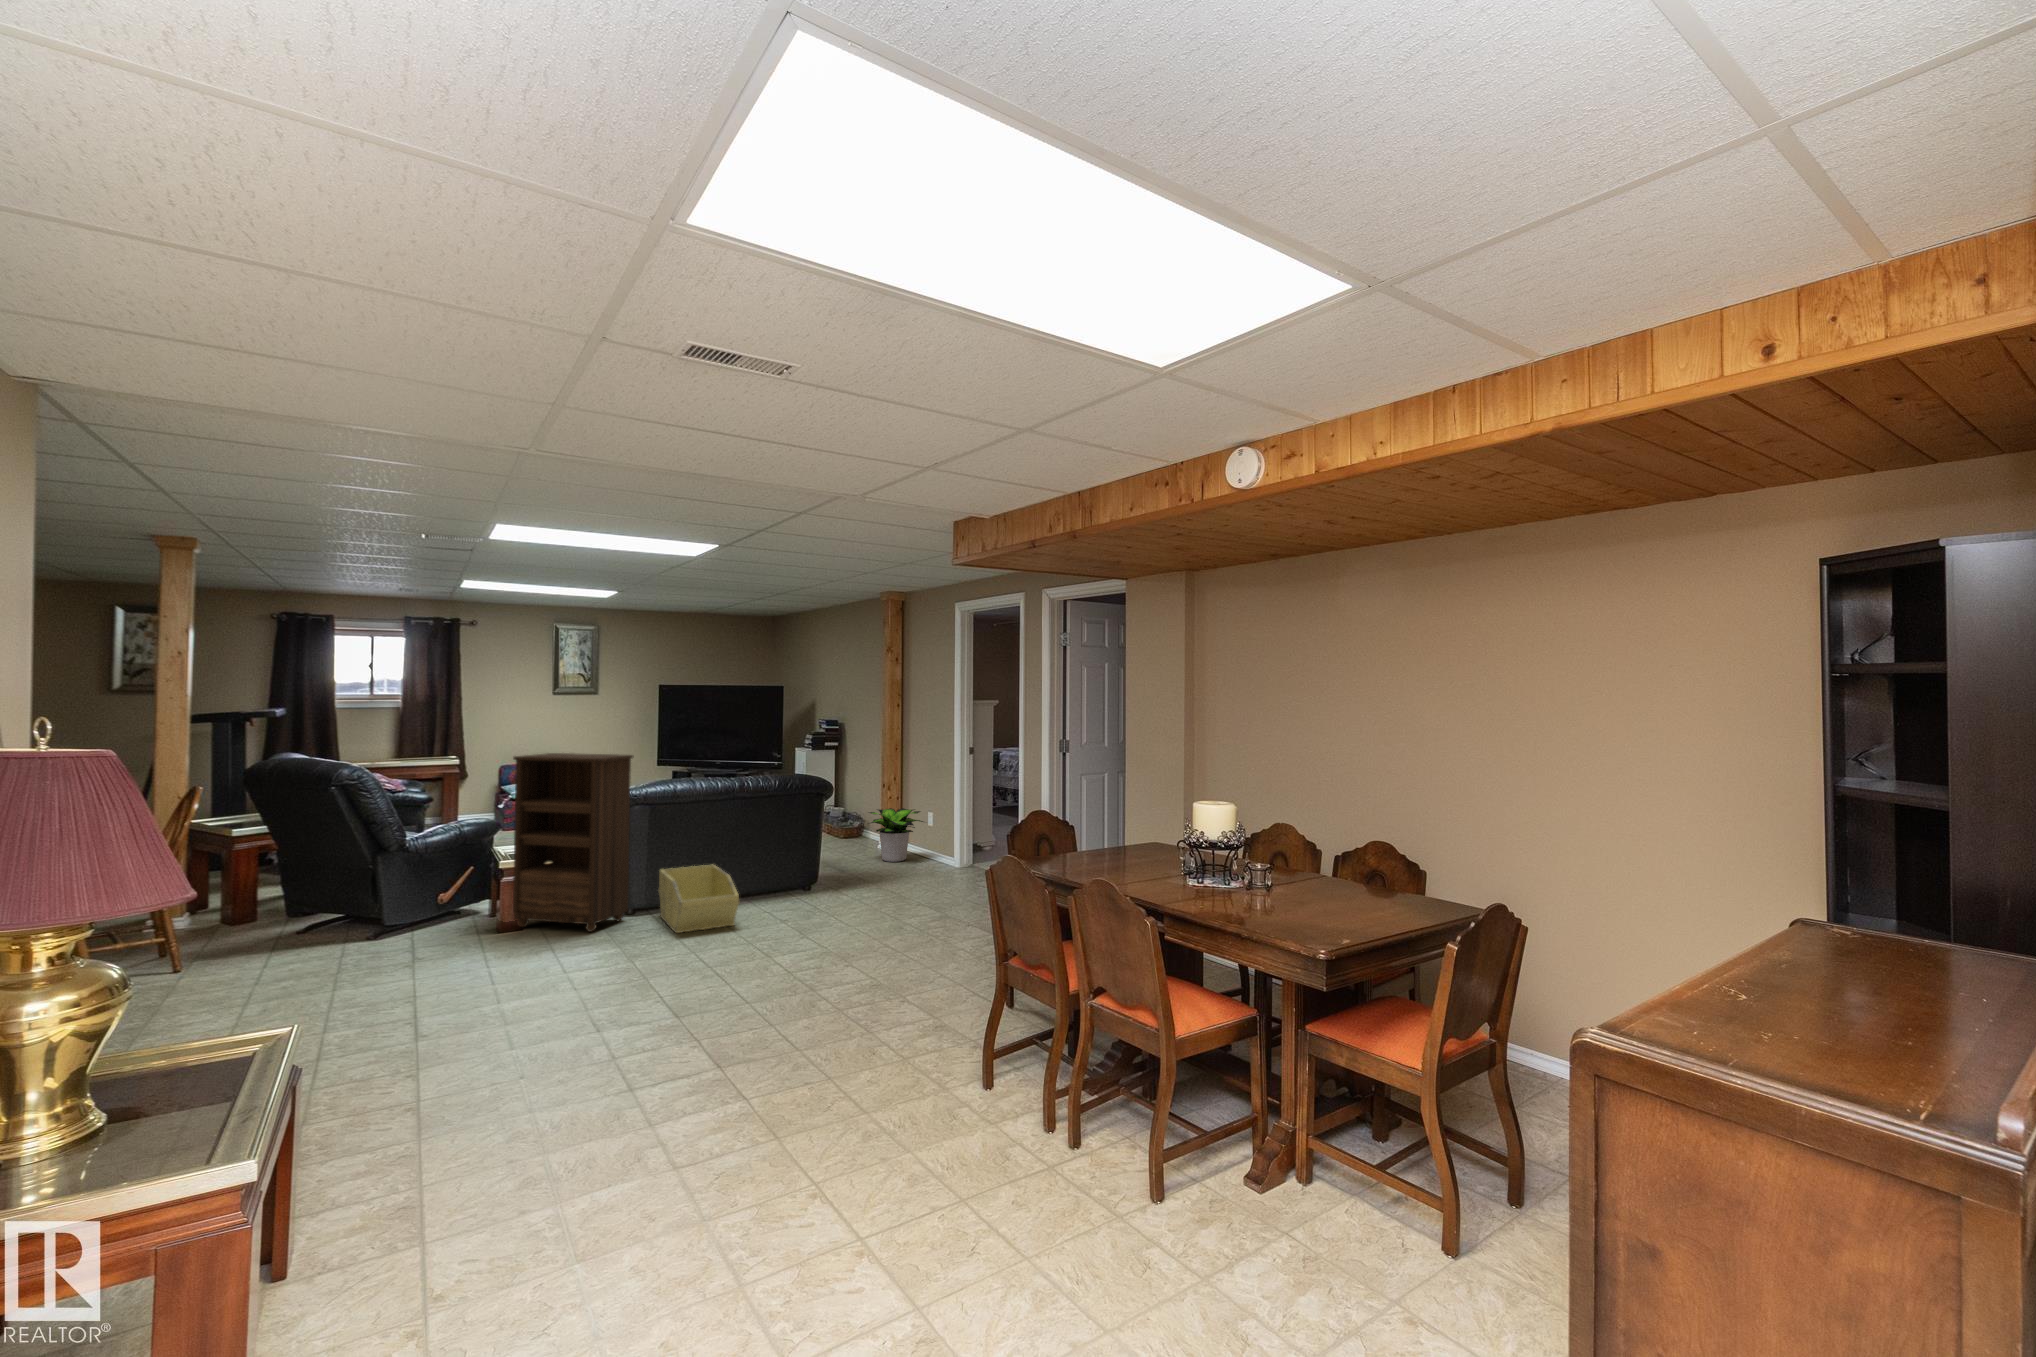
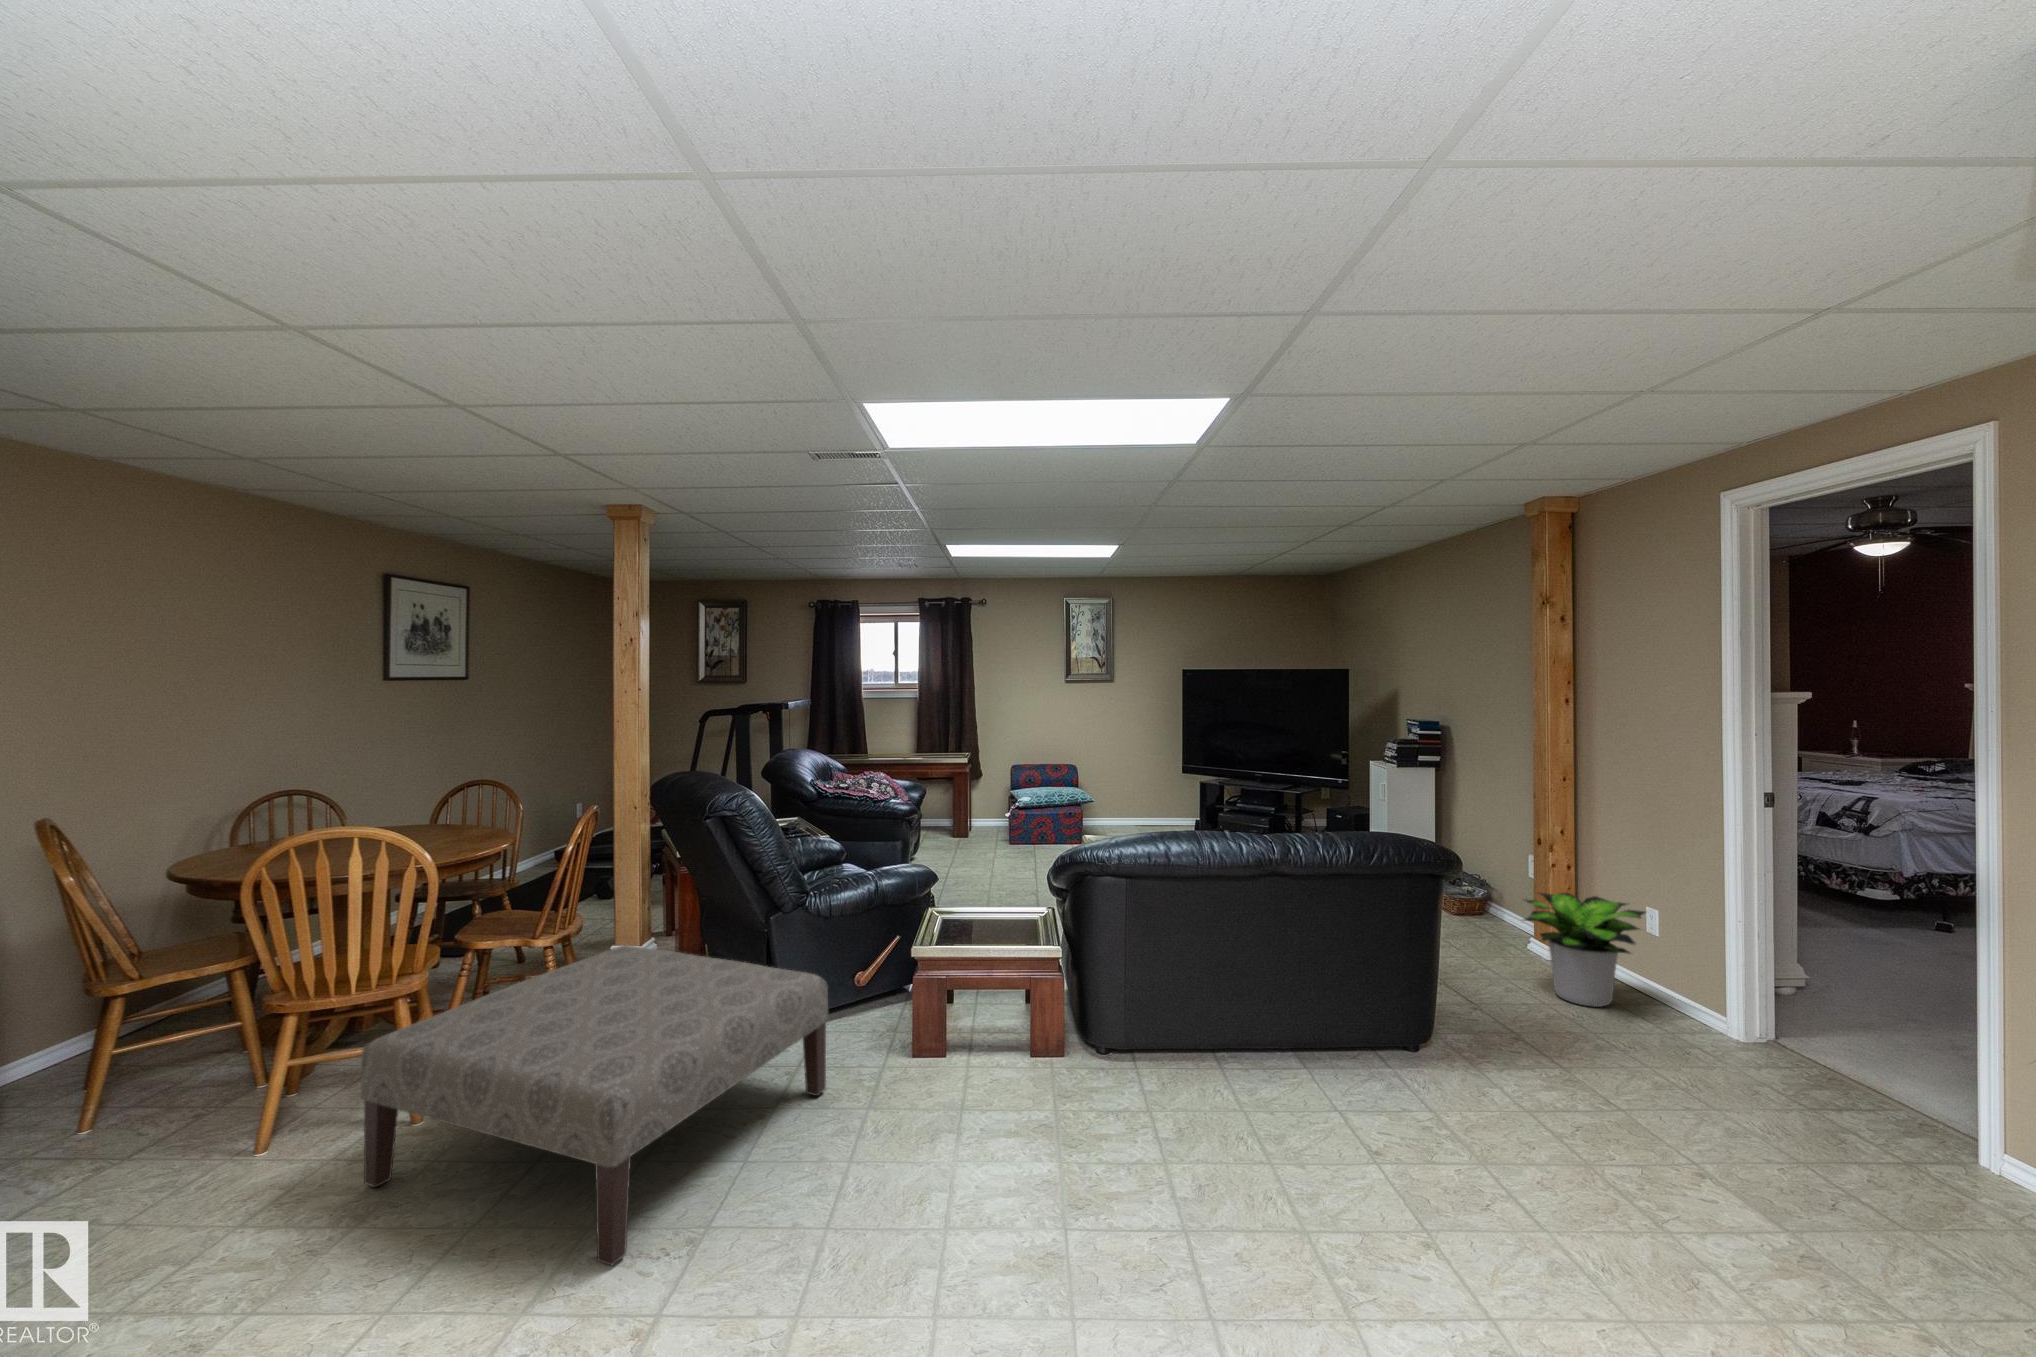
bookshelf: present [513,753,634,932] -> none [896,774,1073,1117]
storage bin: present [658,865,740,933] -> none [1121,1003,1268,1183]
ottoman: none [179,872,476,1011] -> present [361,945,828,1266]

